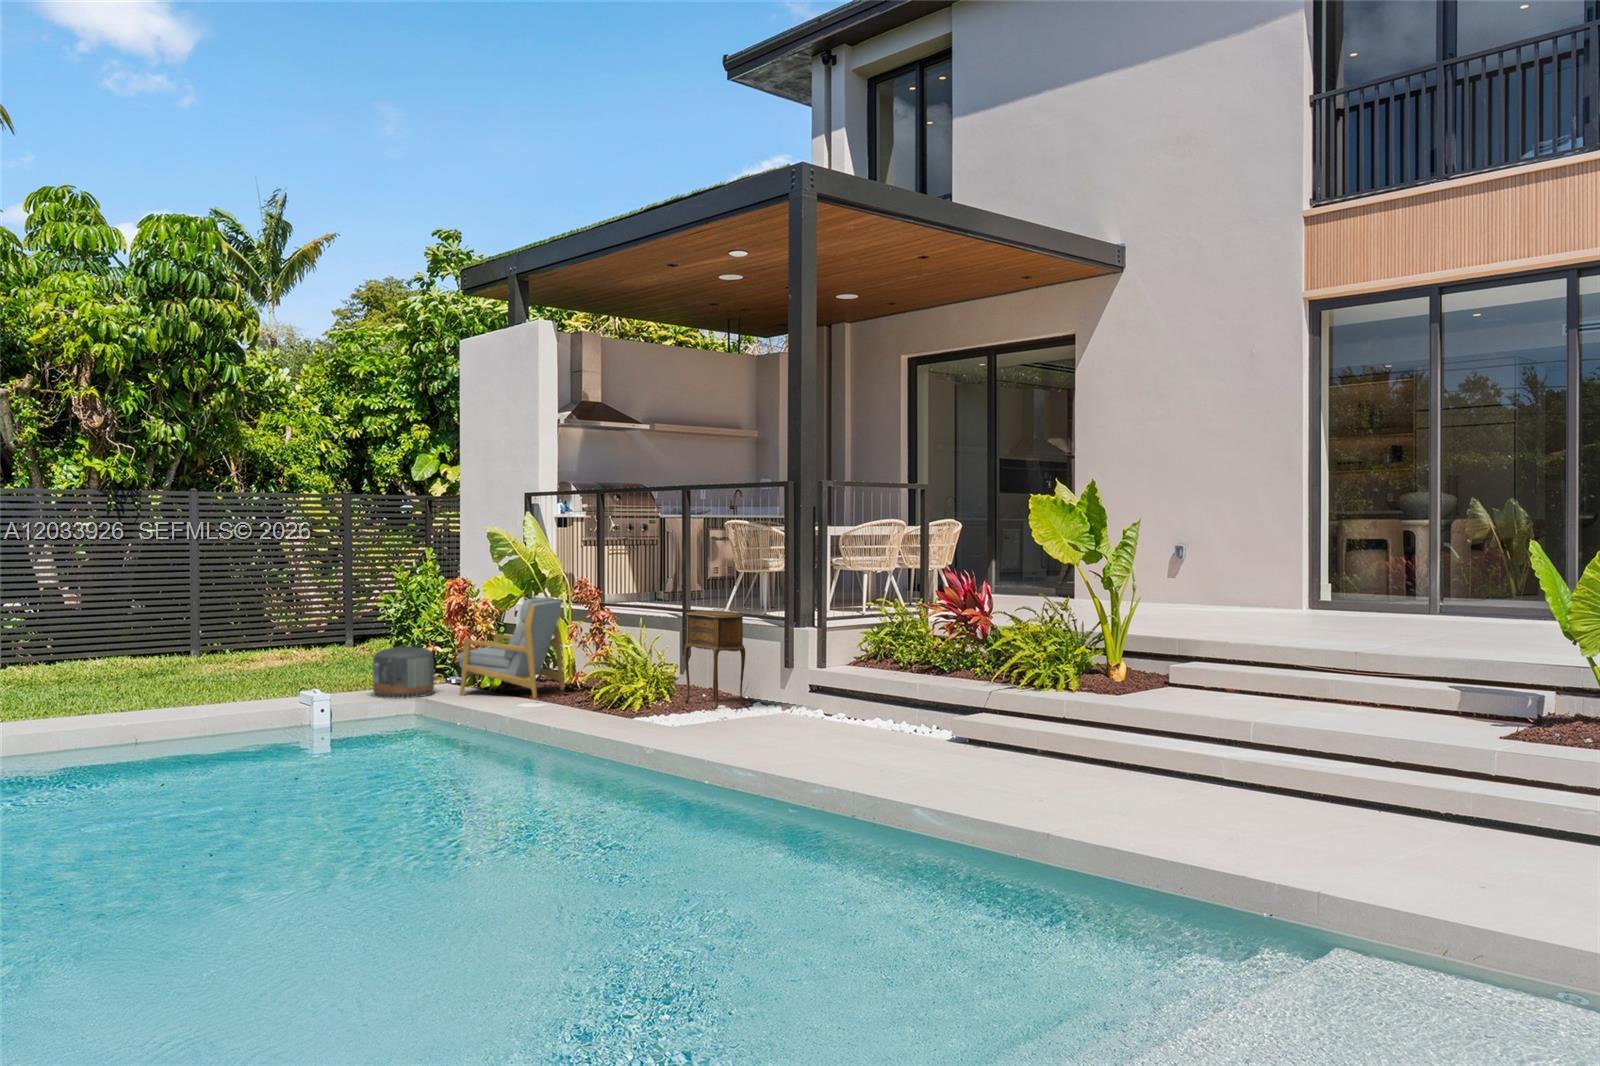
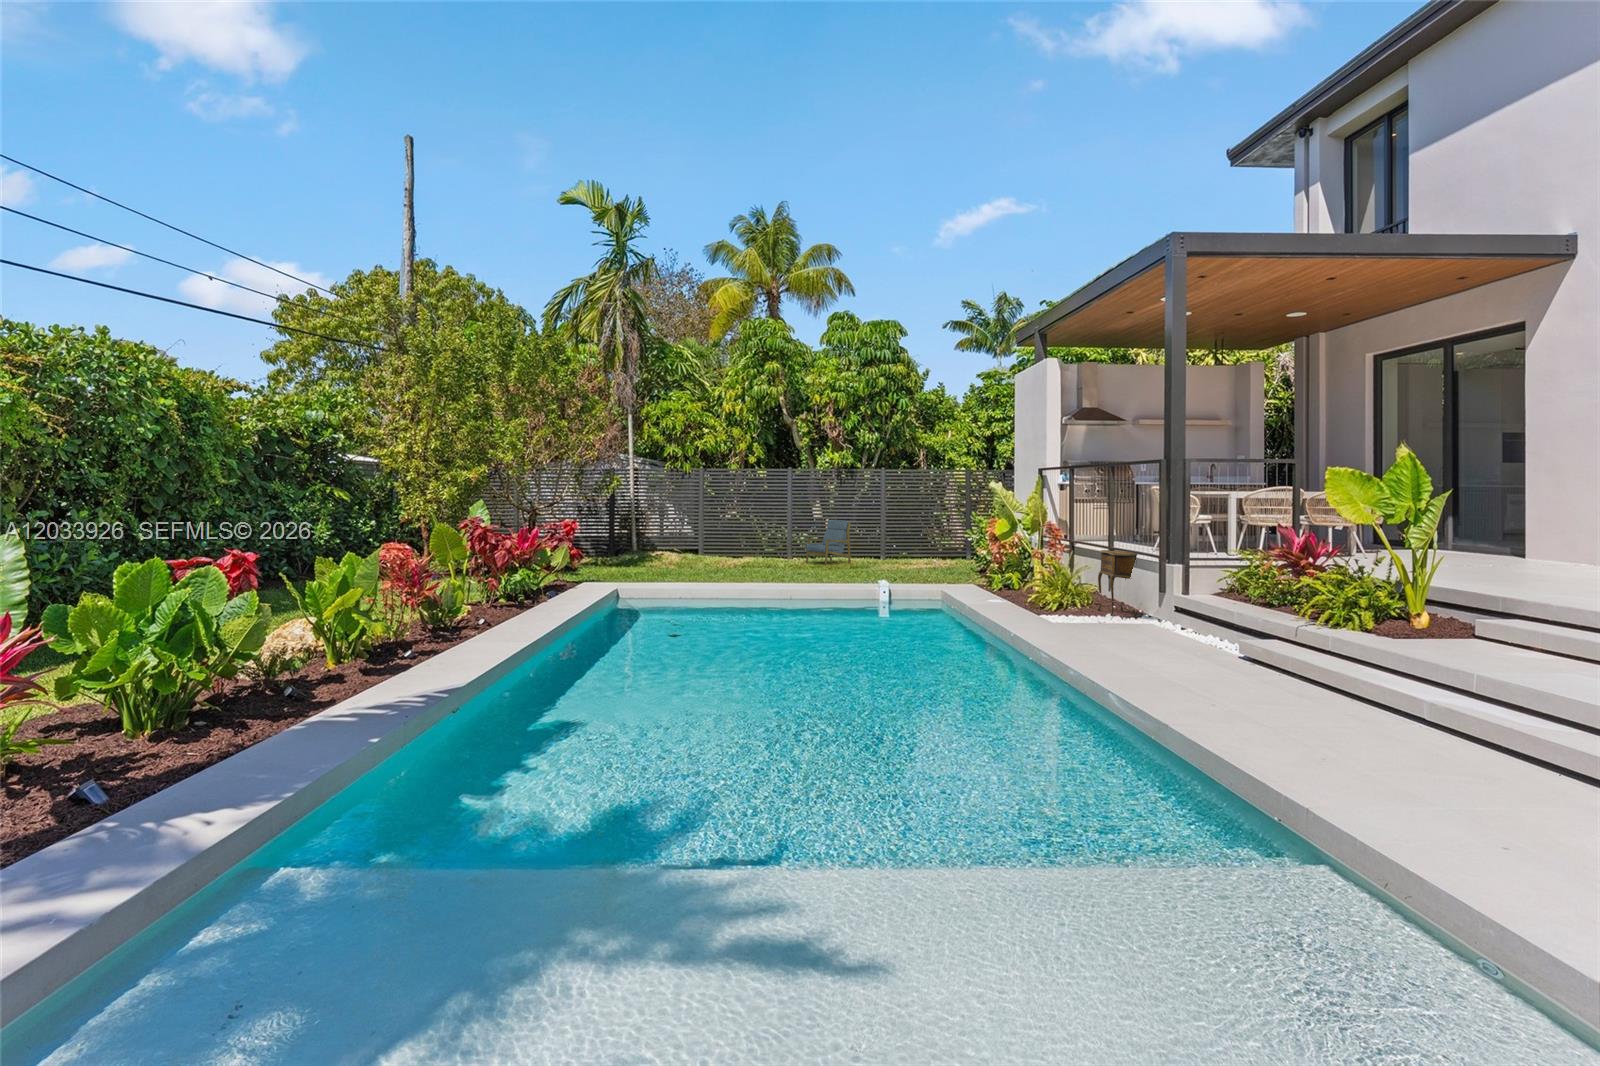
armchair: present [457,597,564,699] -> present [806,520,851,565]
pouf: present [373,647,434,699] -> none [929,561,963,590]

